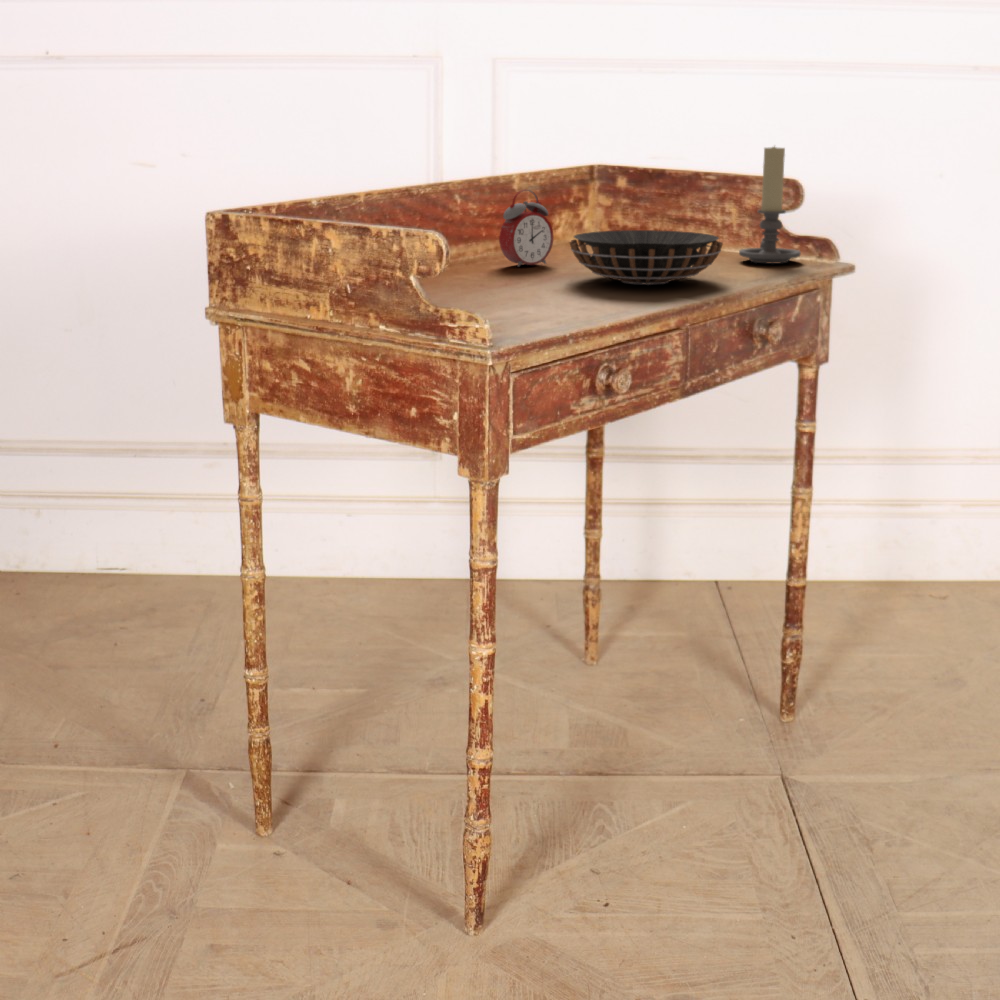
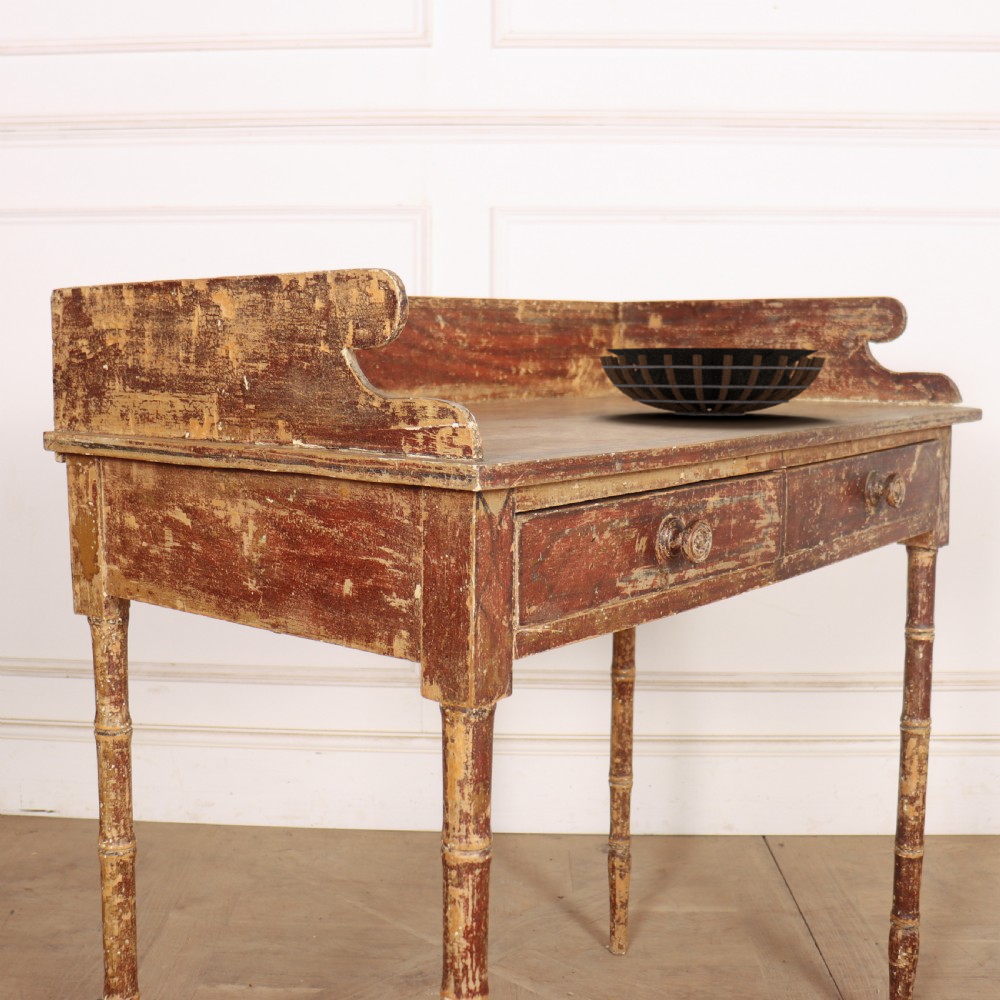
candle holder: present [739,146,801,264] -> none [824,248,911,406]
alarm clock: present [499,189,553,266] -> none [498,302,573,405]

